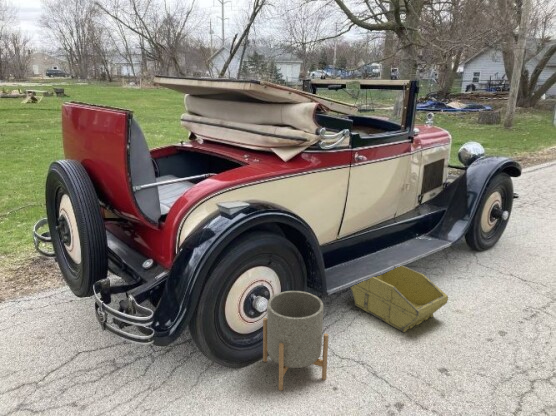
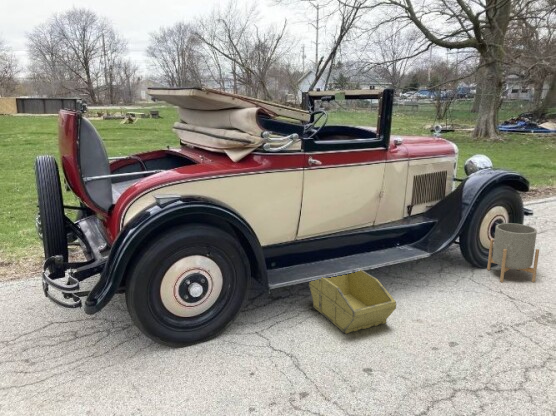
planter: present [263,291,328,391] -> present [487,223,539,282]

